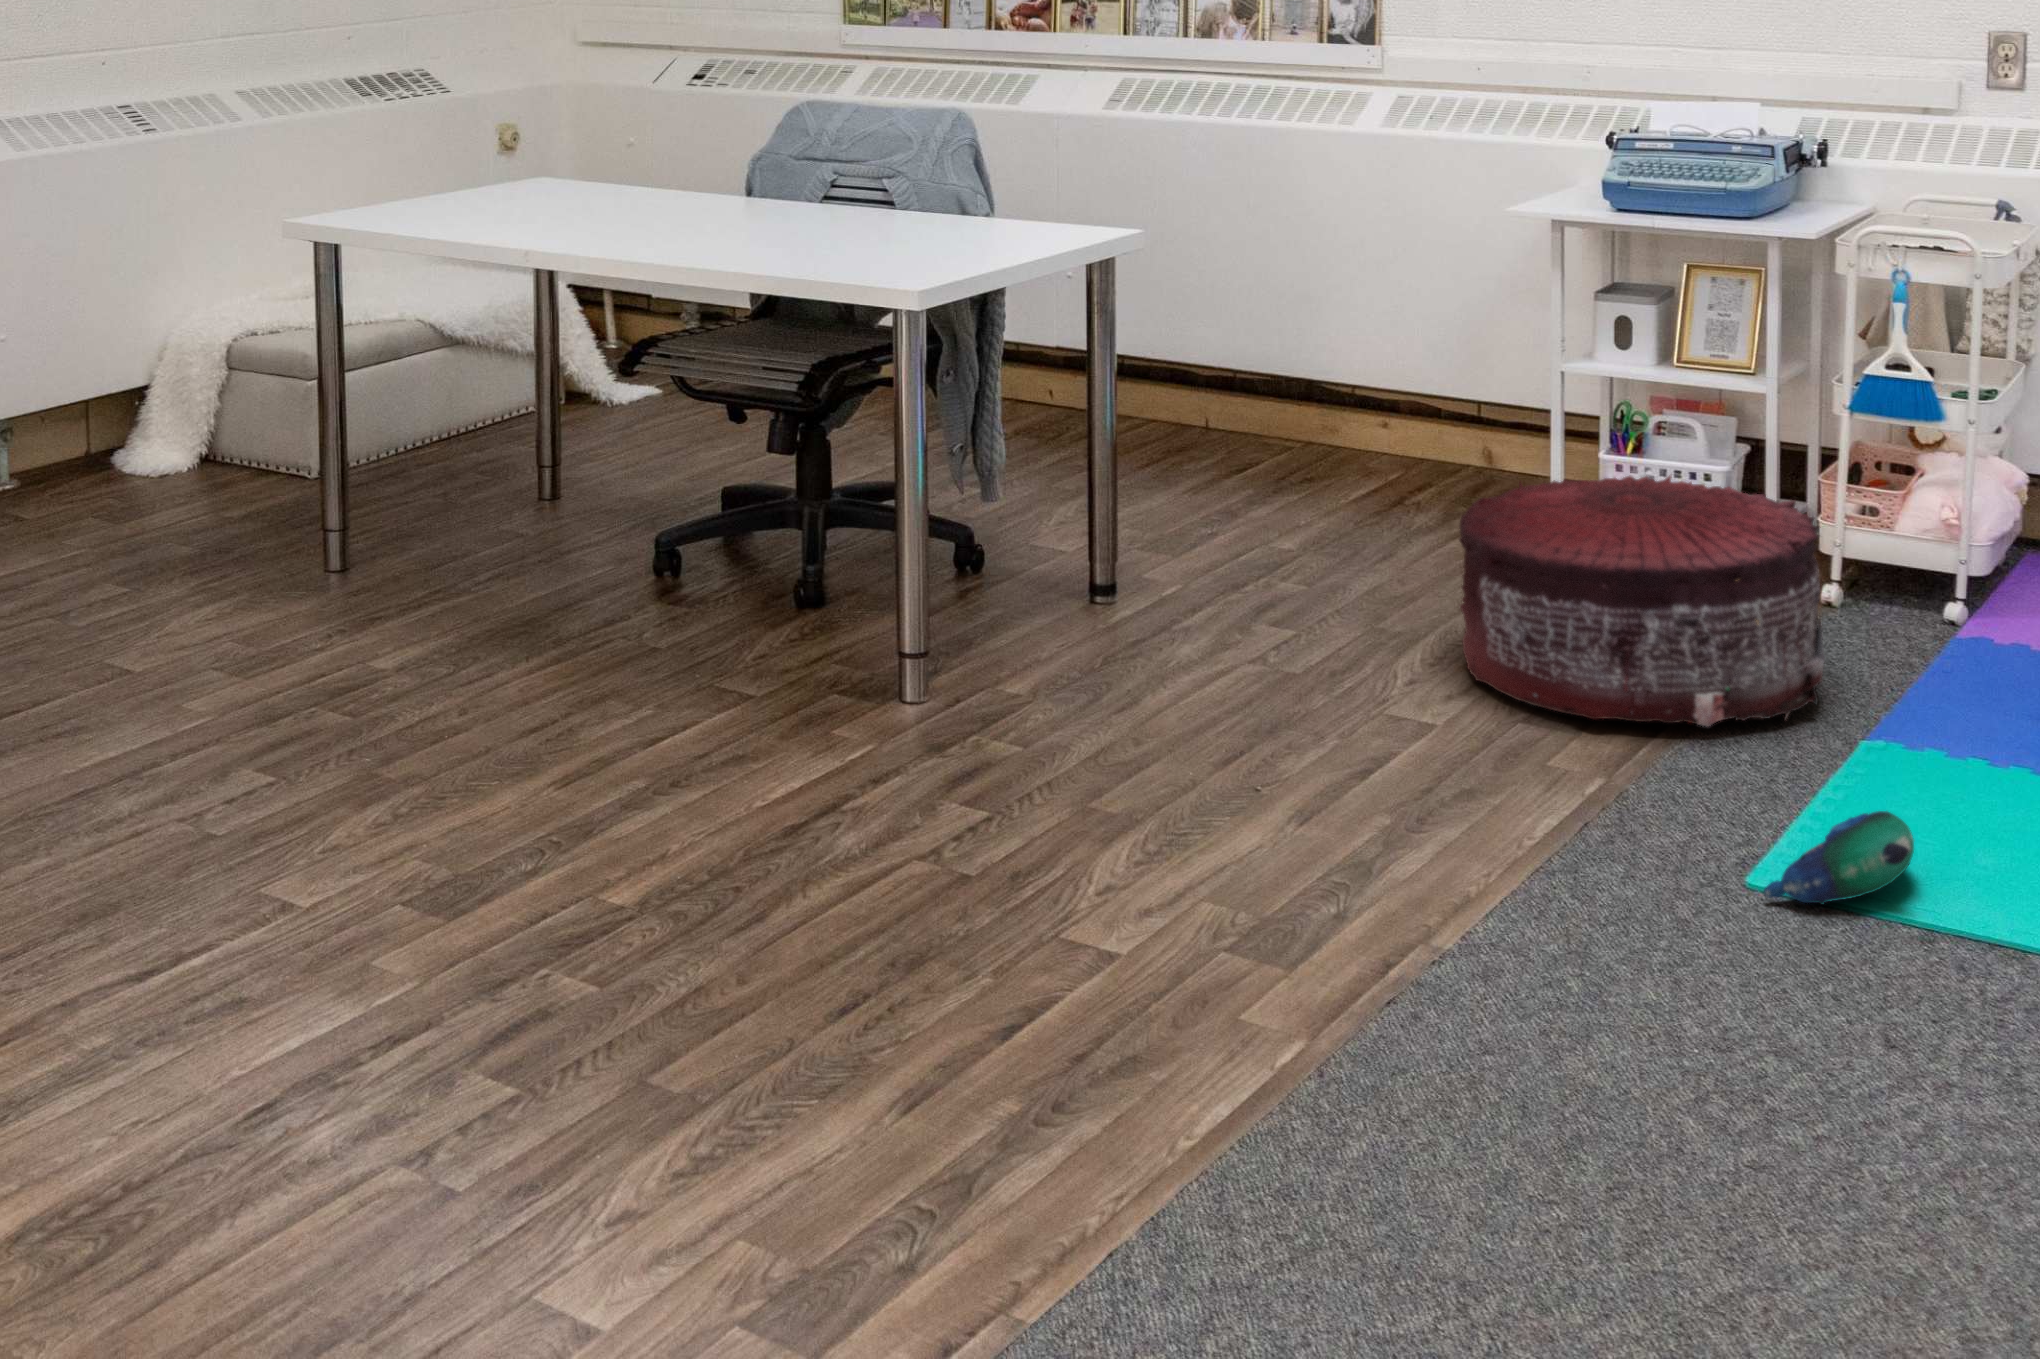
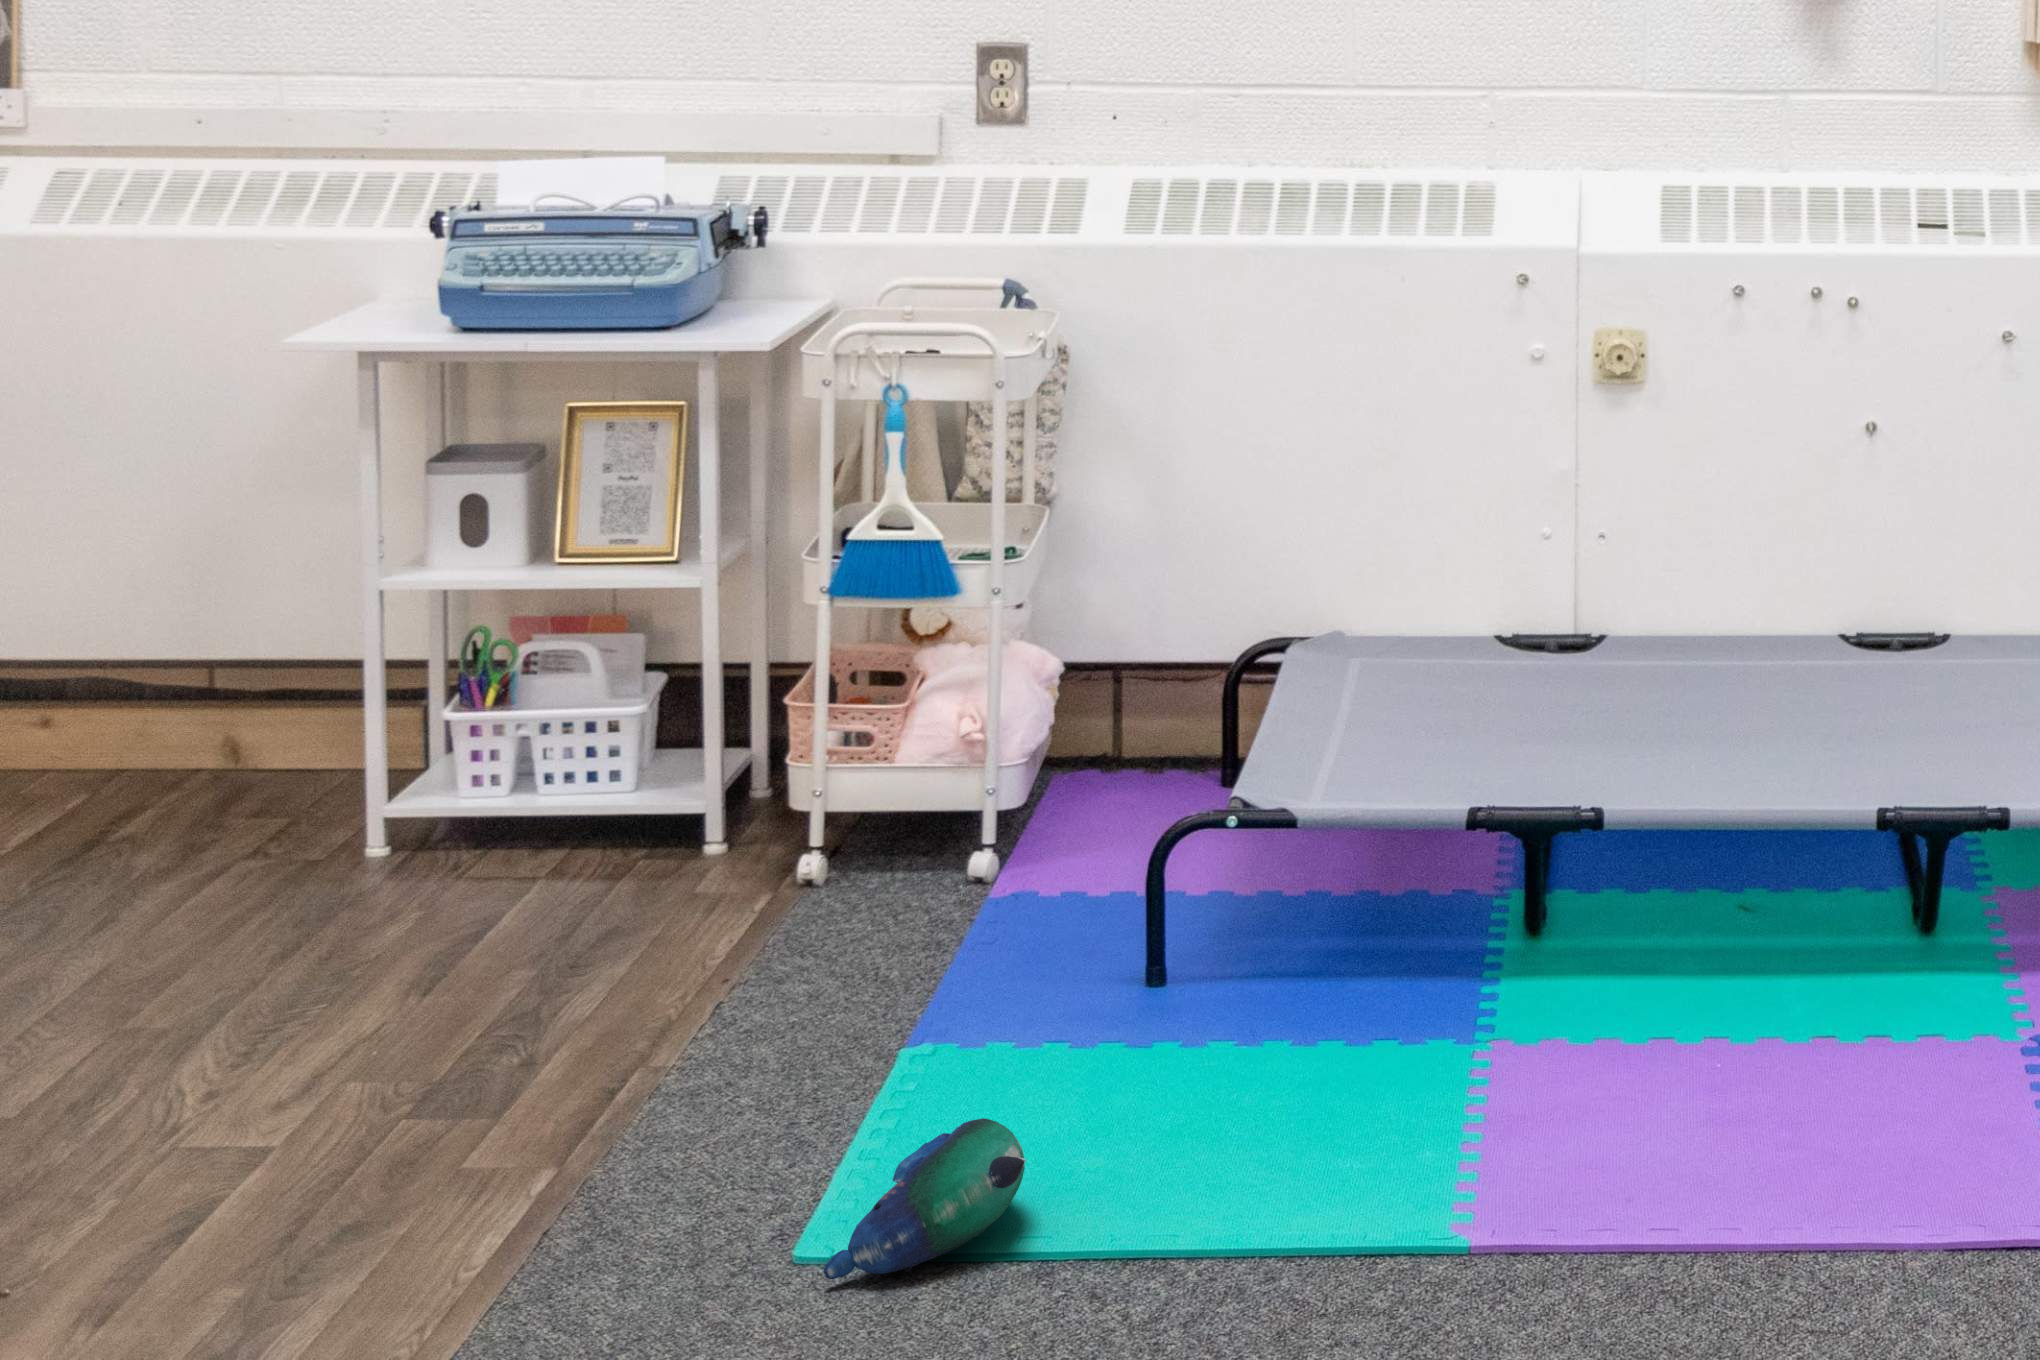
pouf: present [1459,476,1825,726] -> none [254,708,841,1095]

